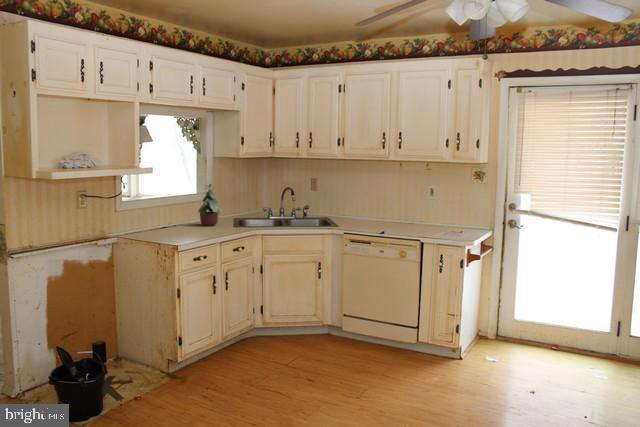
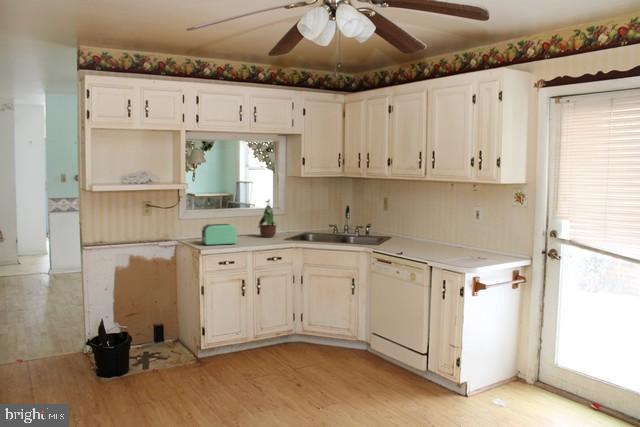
toaster: none [157,213,199,239] -> present [201,224,237,245]

